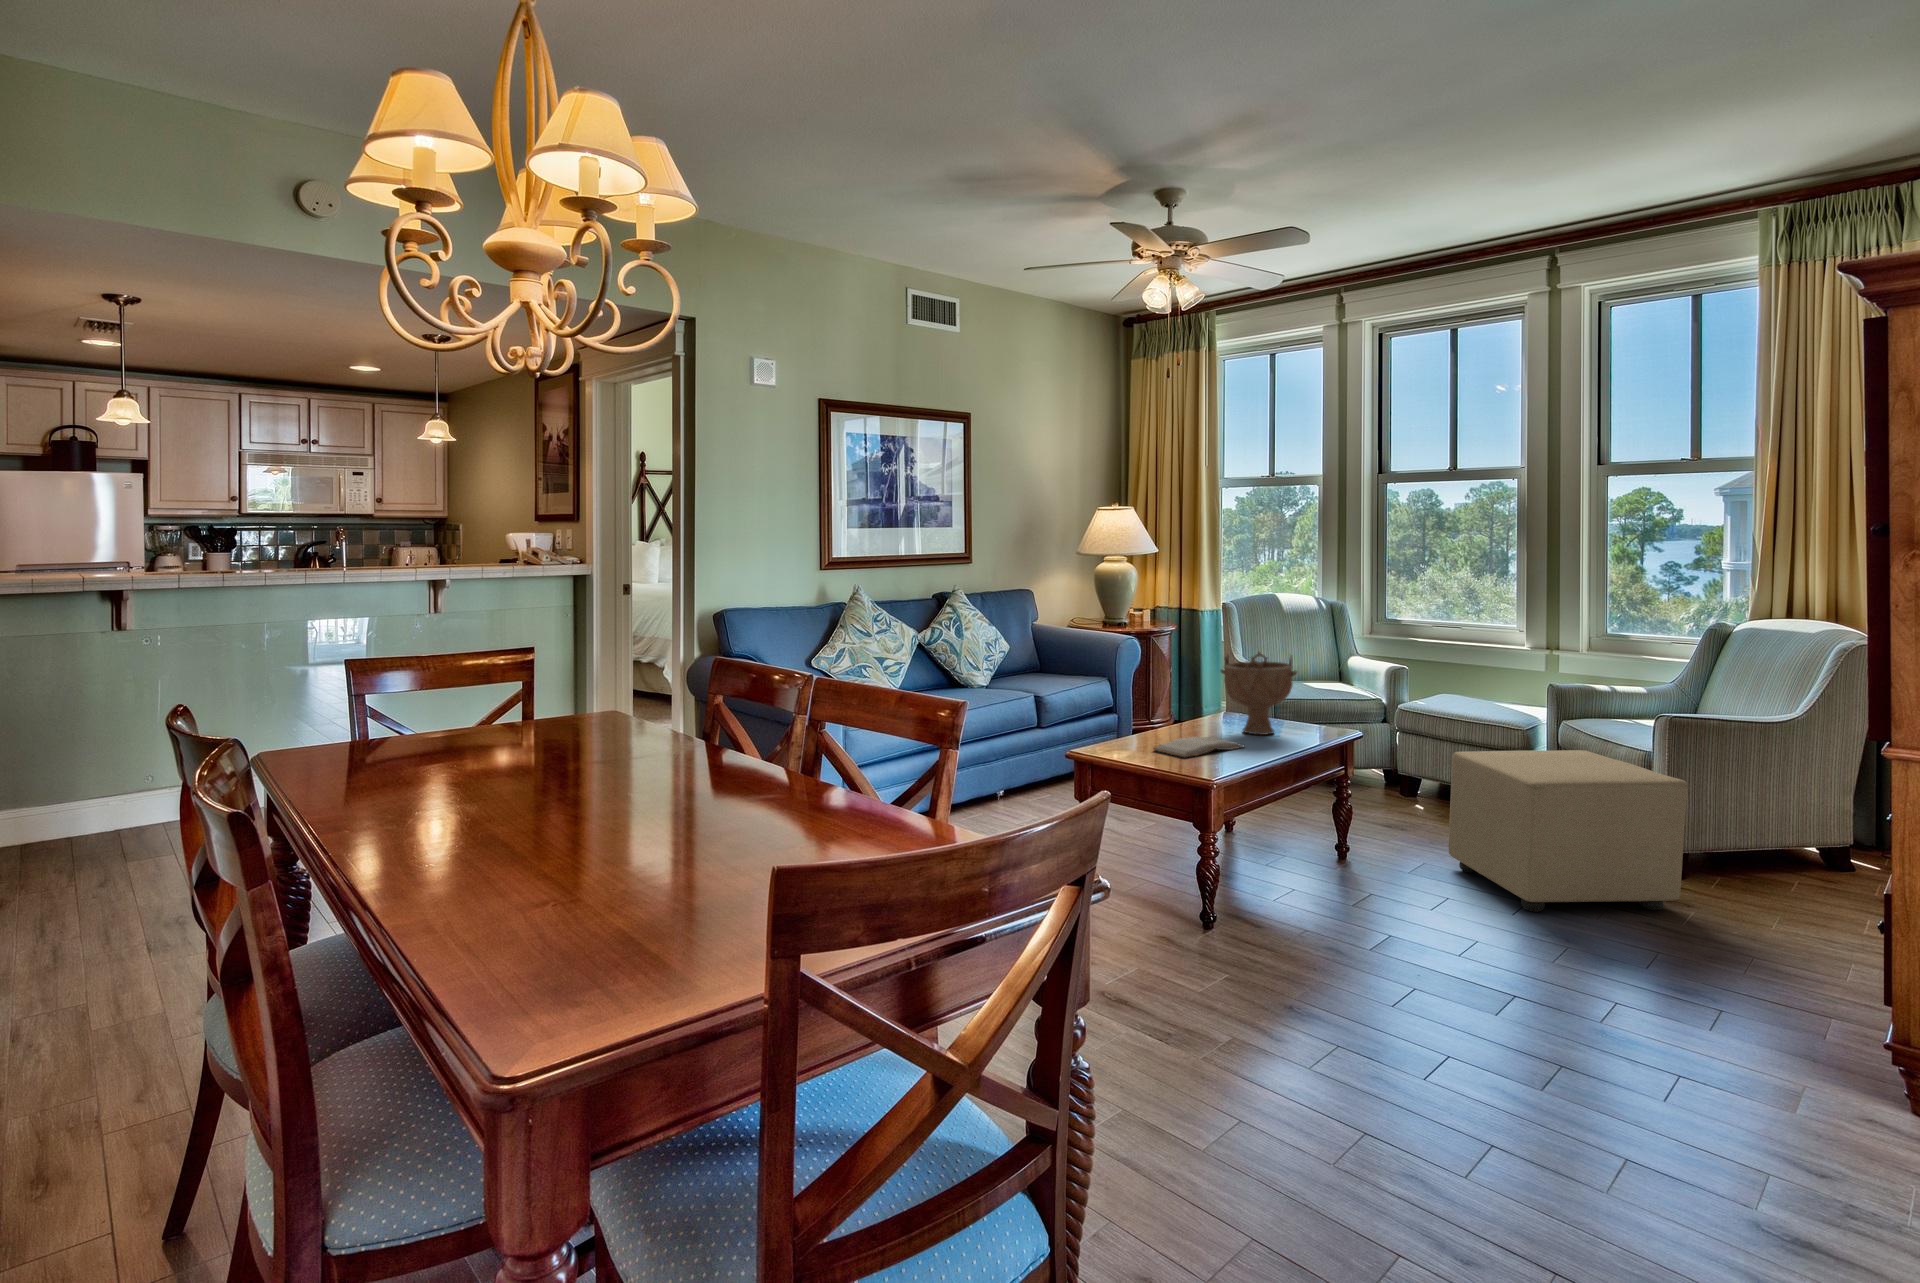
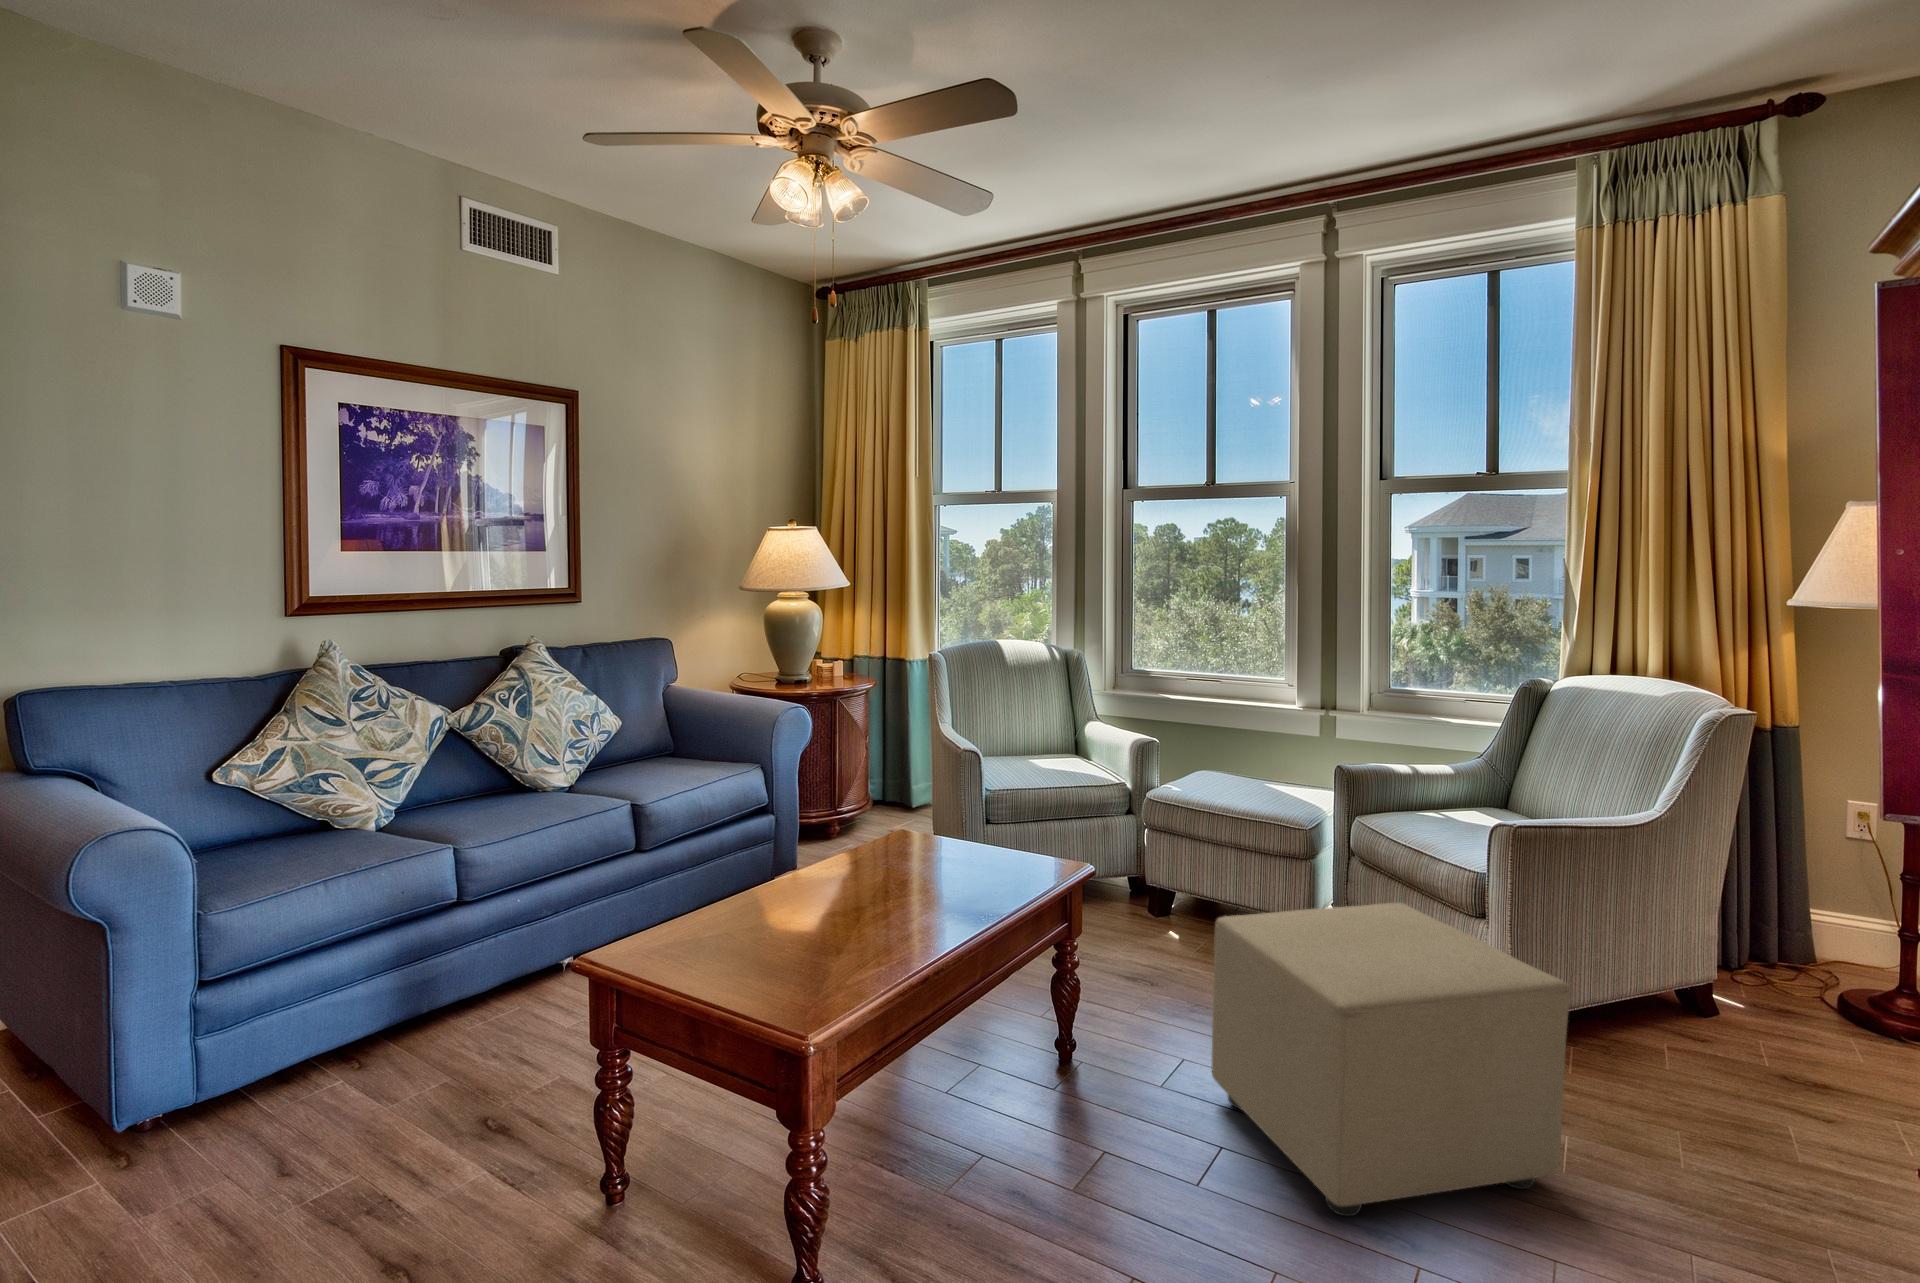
decorative bowl: present [1220,652,1297,735] -> none [865,753,984,895]
book: present [1153,737,1244,757] -> none [722,911,888,973]

